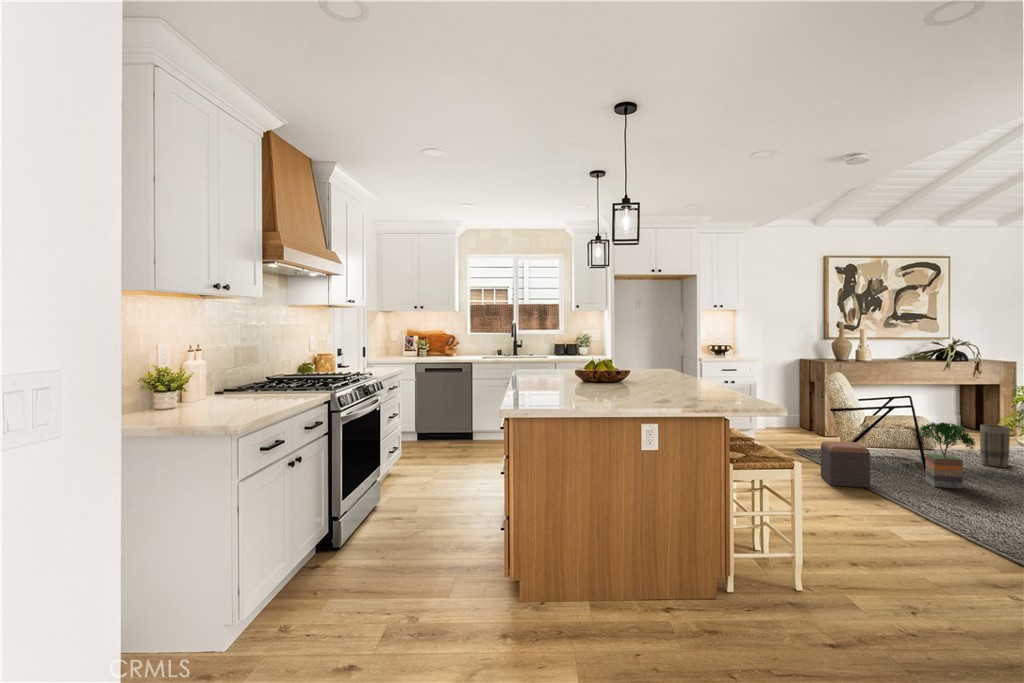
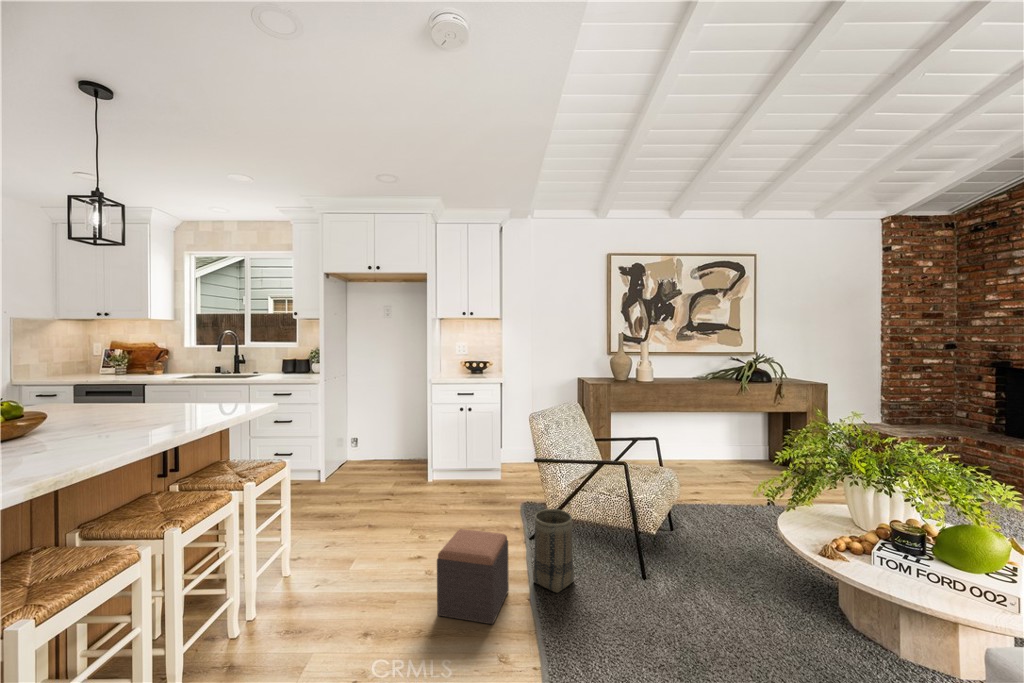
potted tree: present [920,422,976,489] -> none [594,503,669,627]
basket: present [980,424,1010,468] -> present [533,509,574,593]

